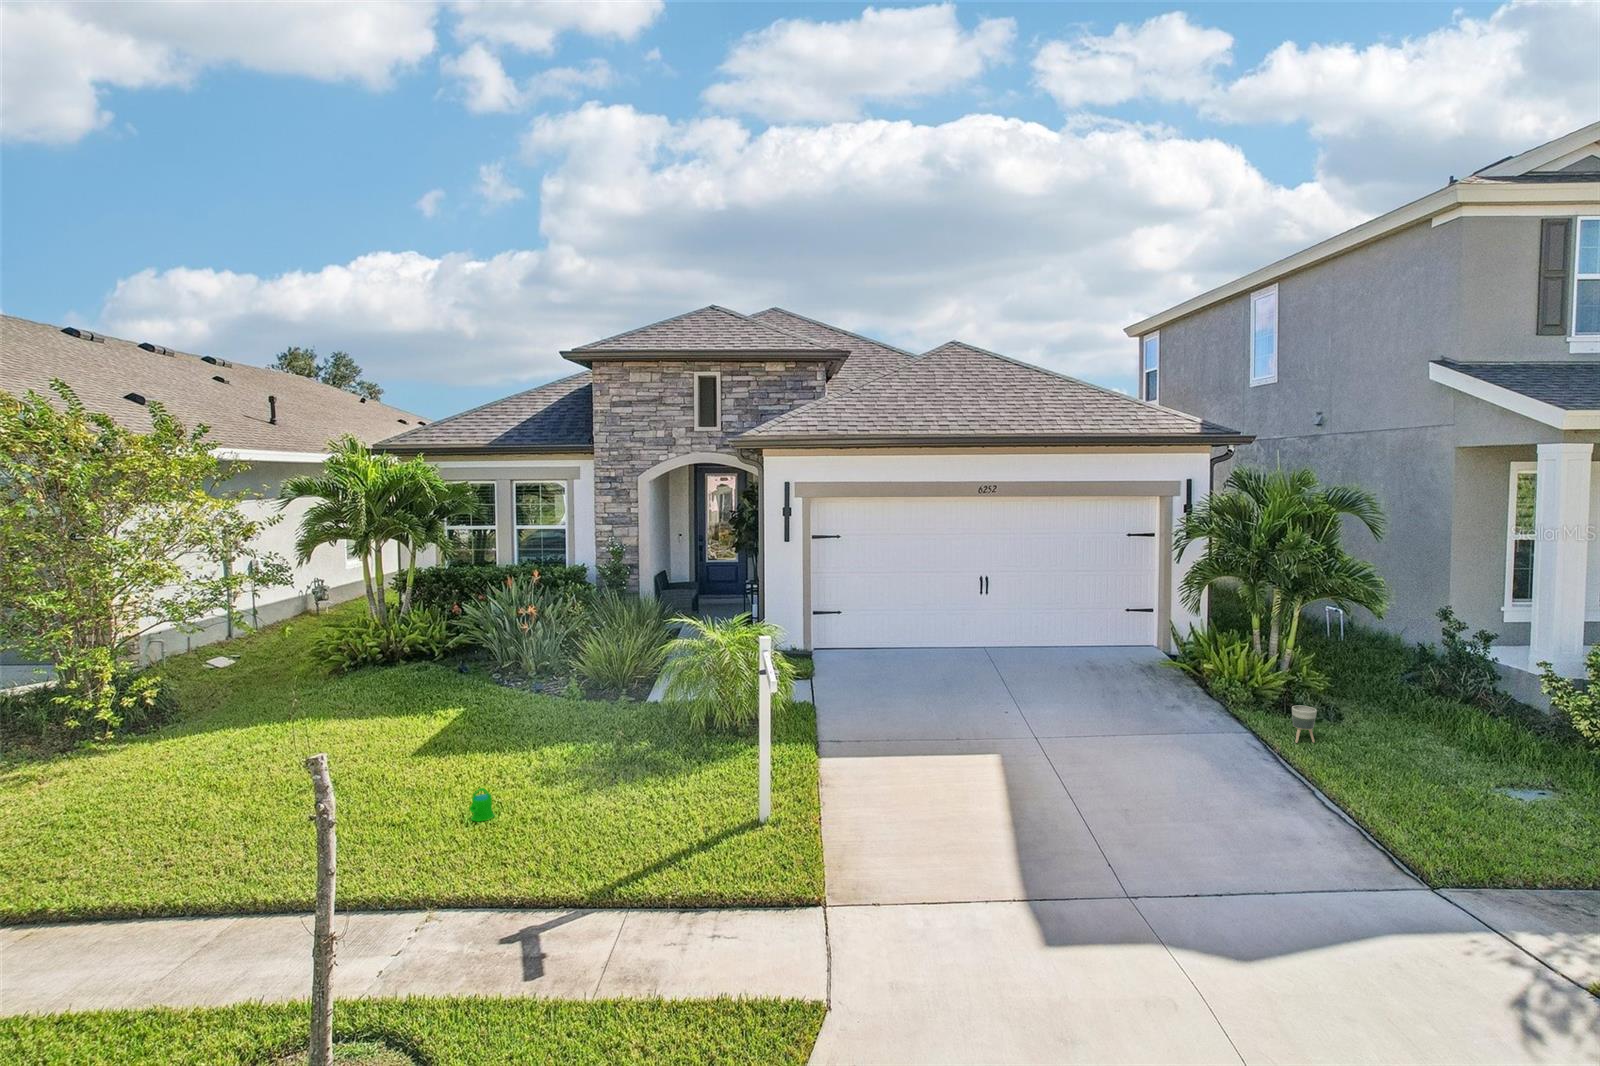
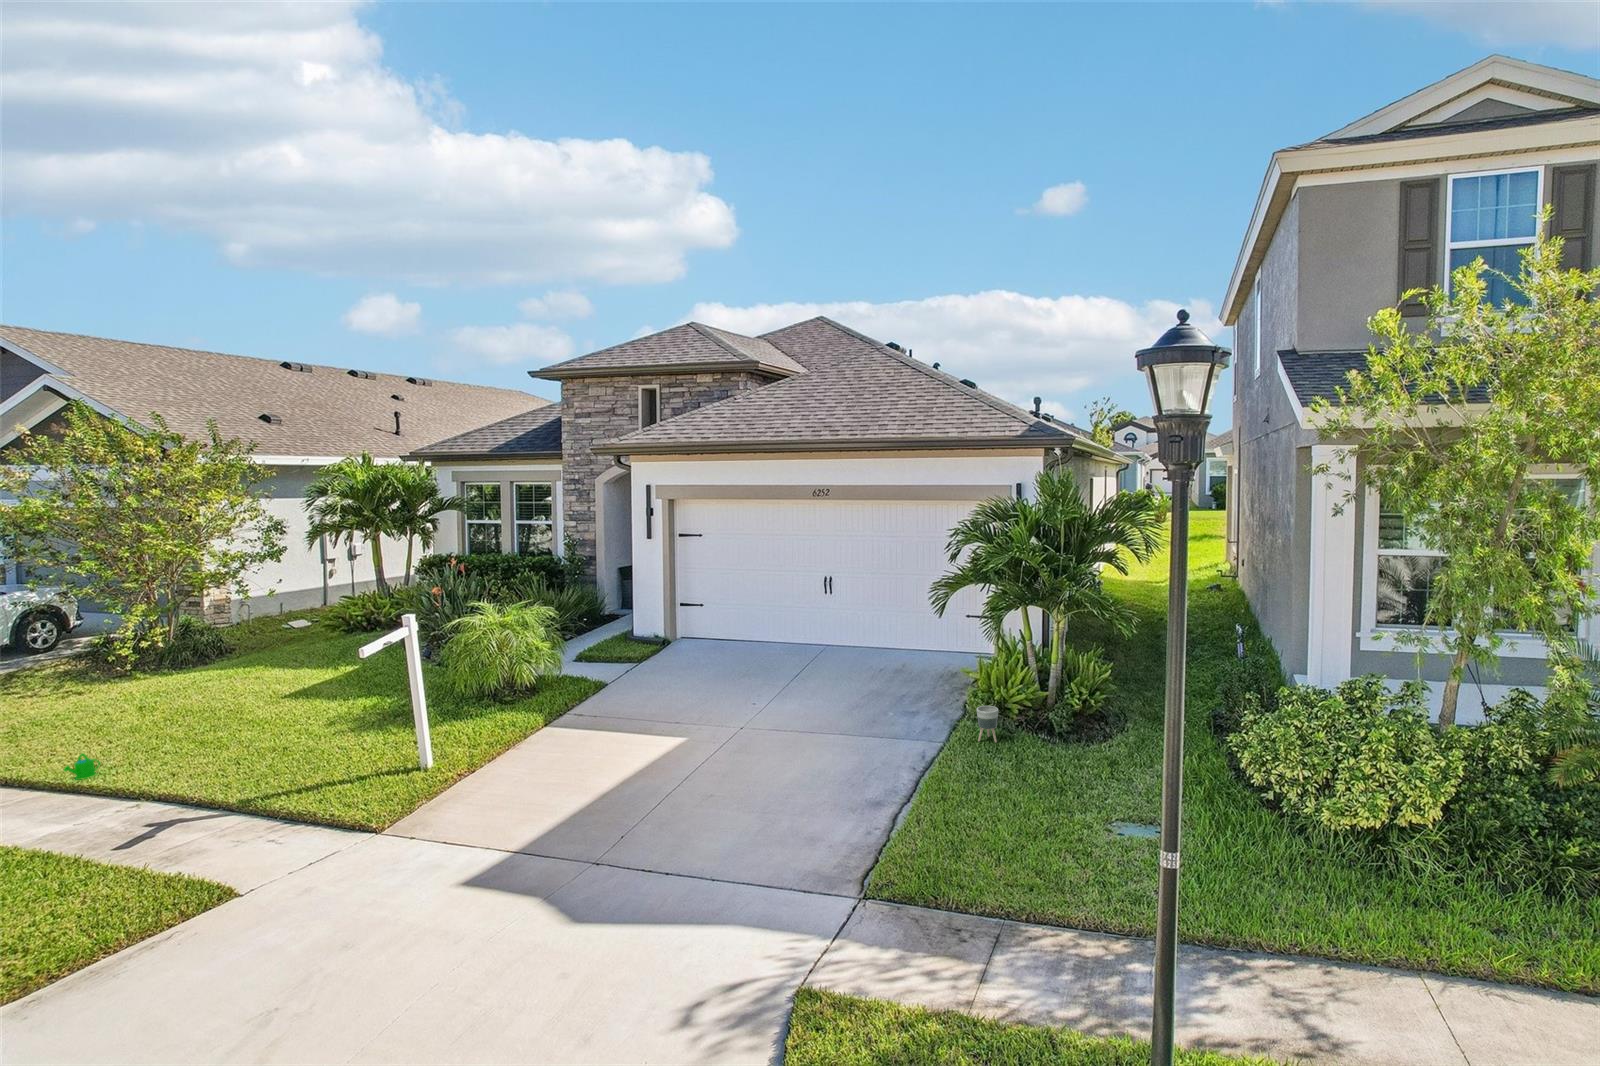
watering can: present [469,788,495,822] -> present [64,753,101,780]

